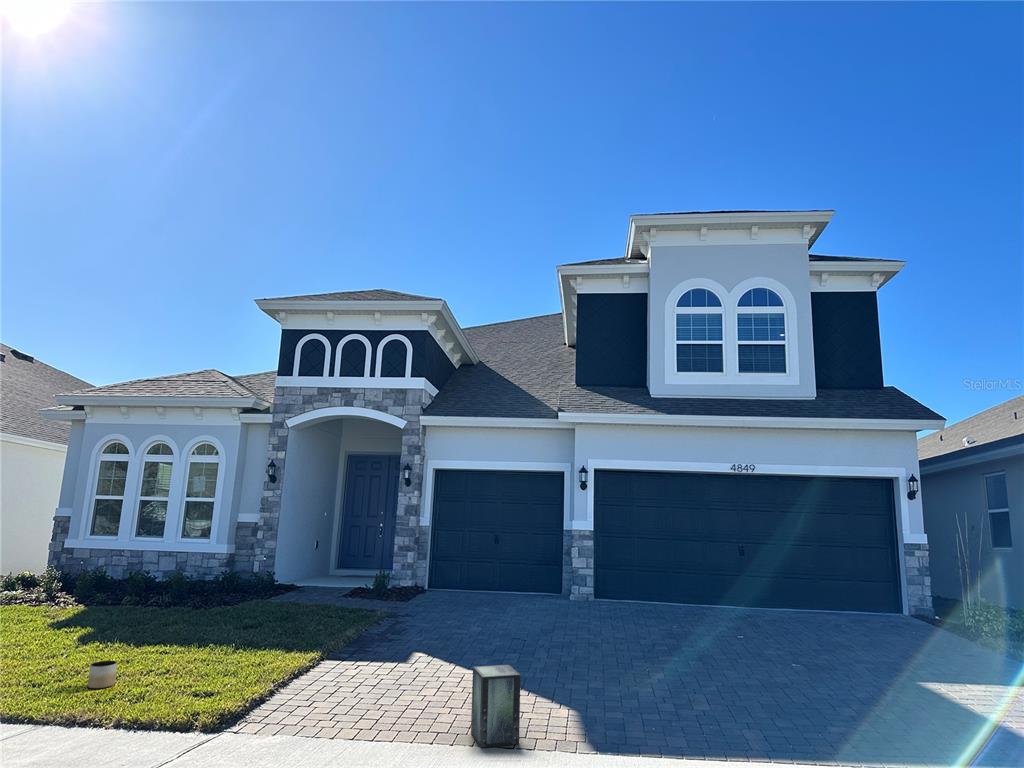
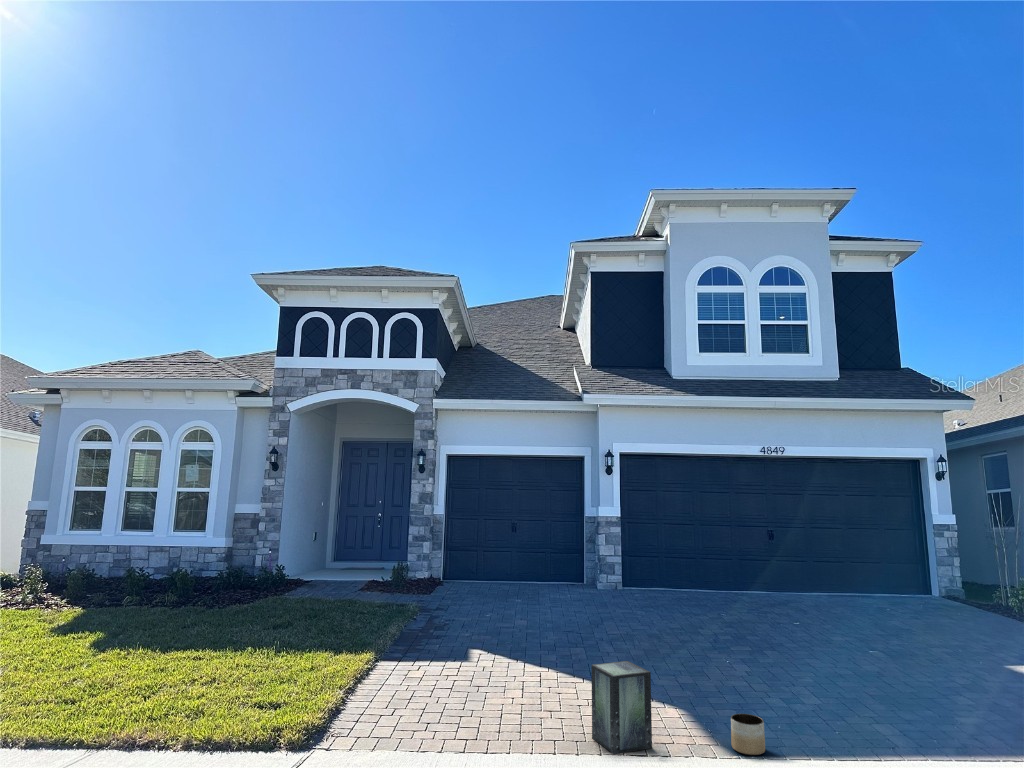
planter: present [88,661,117,689] -> present [731,714,765,755]

